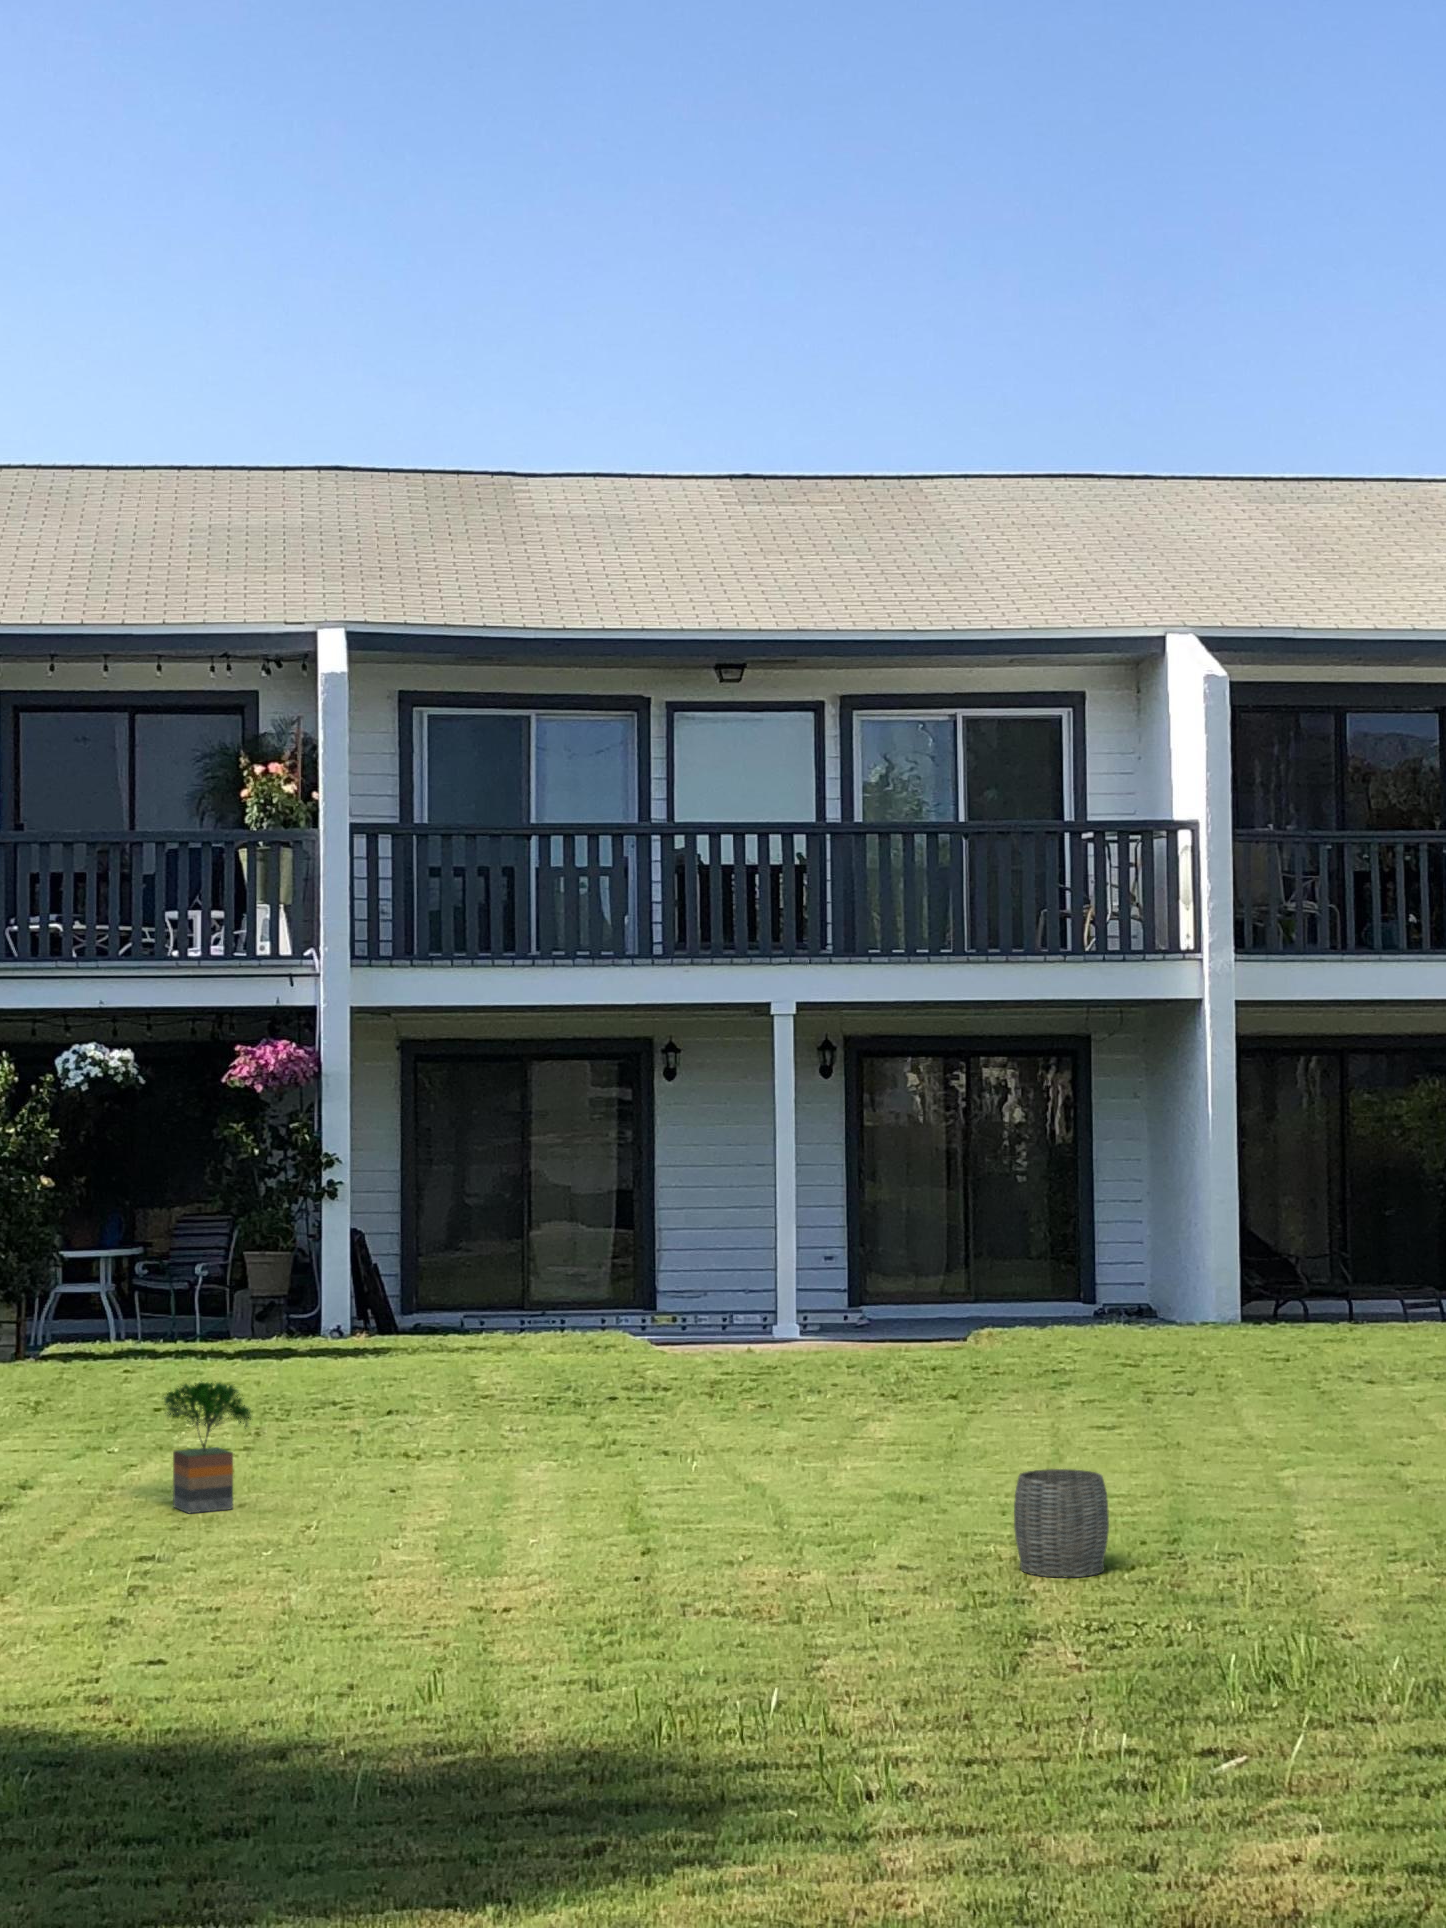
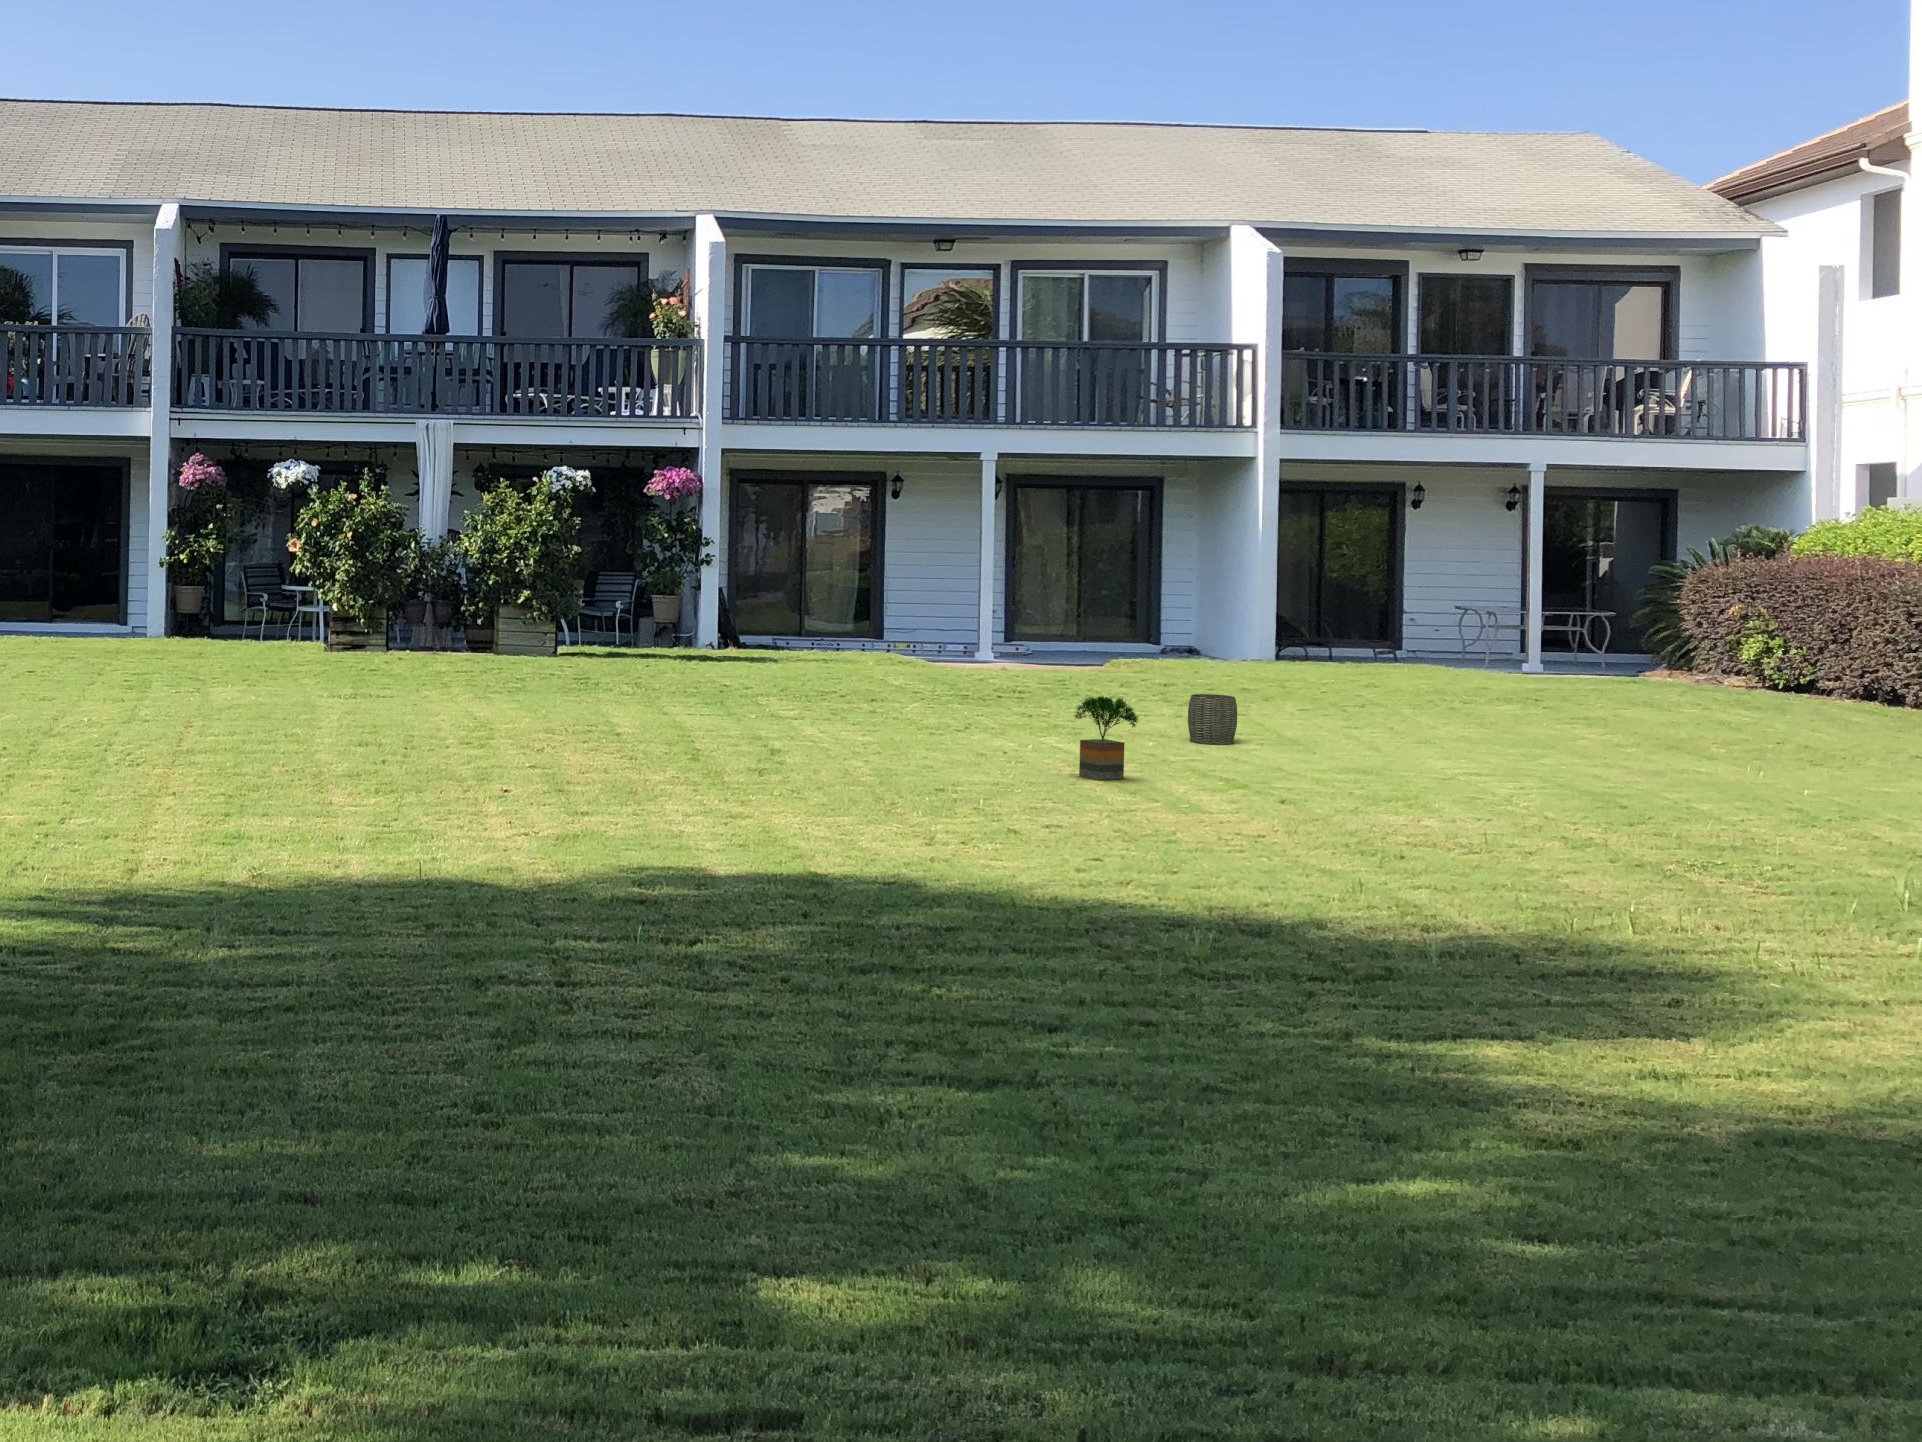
potted tree: present [164,1381,251,1513] -> present [1075,696,1139,780]

